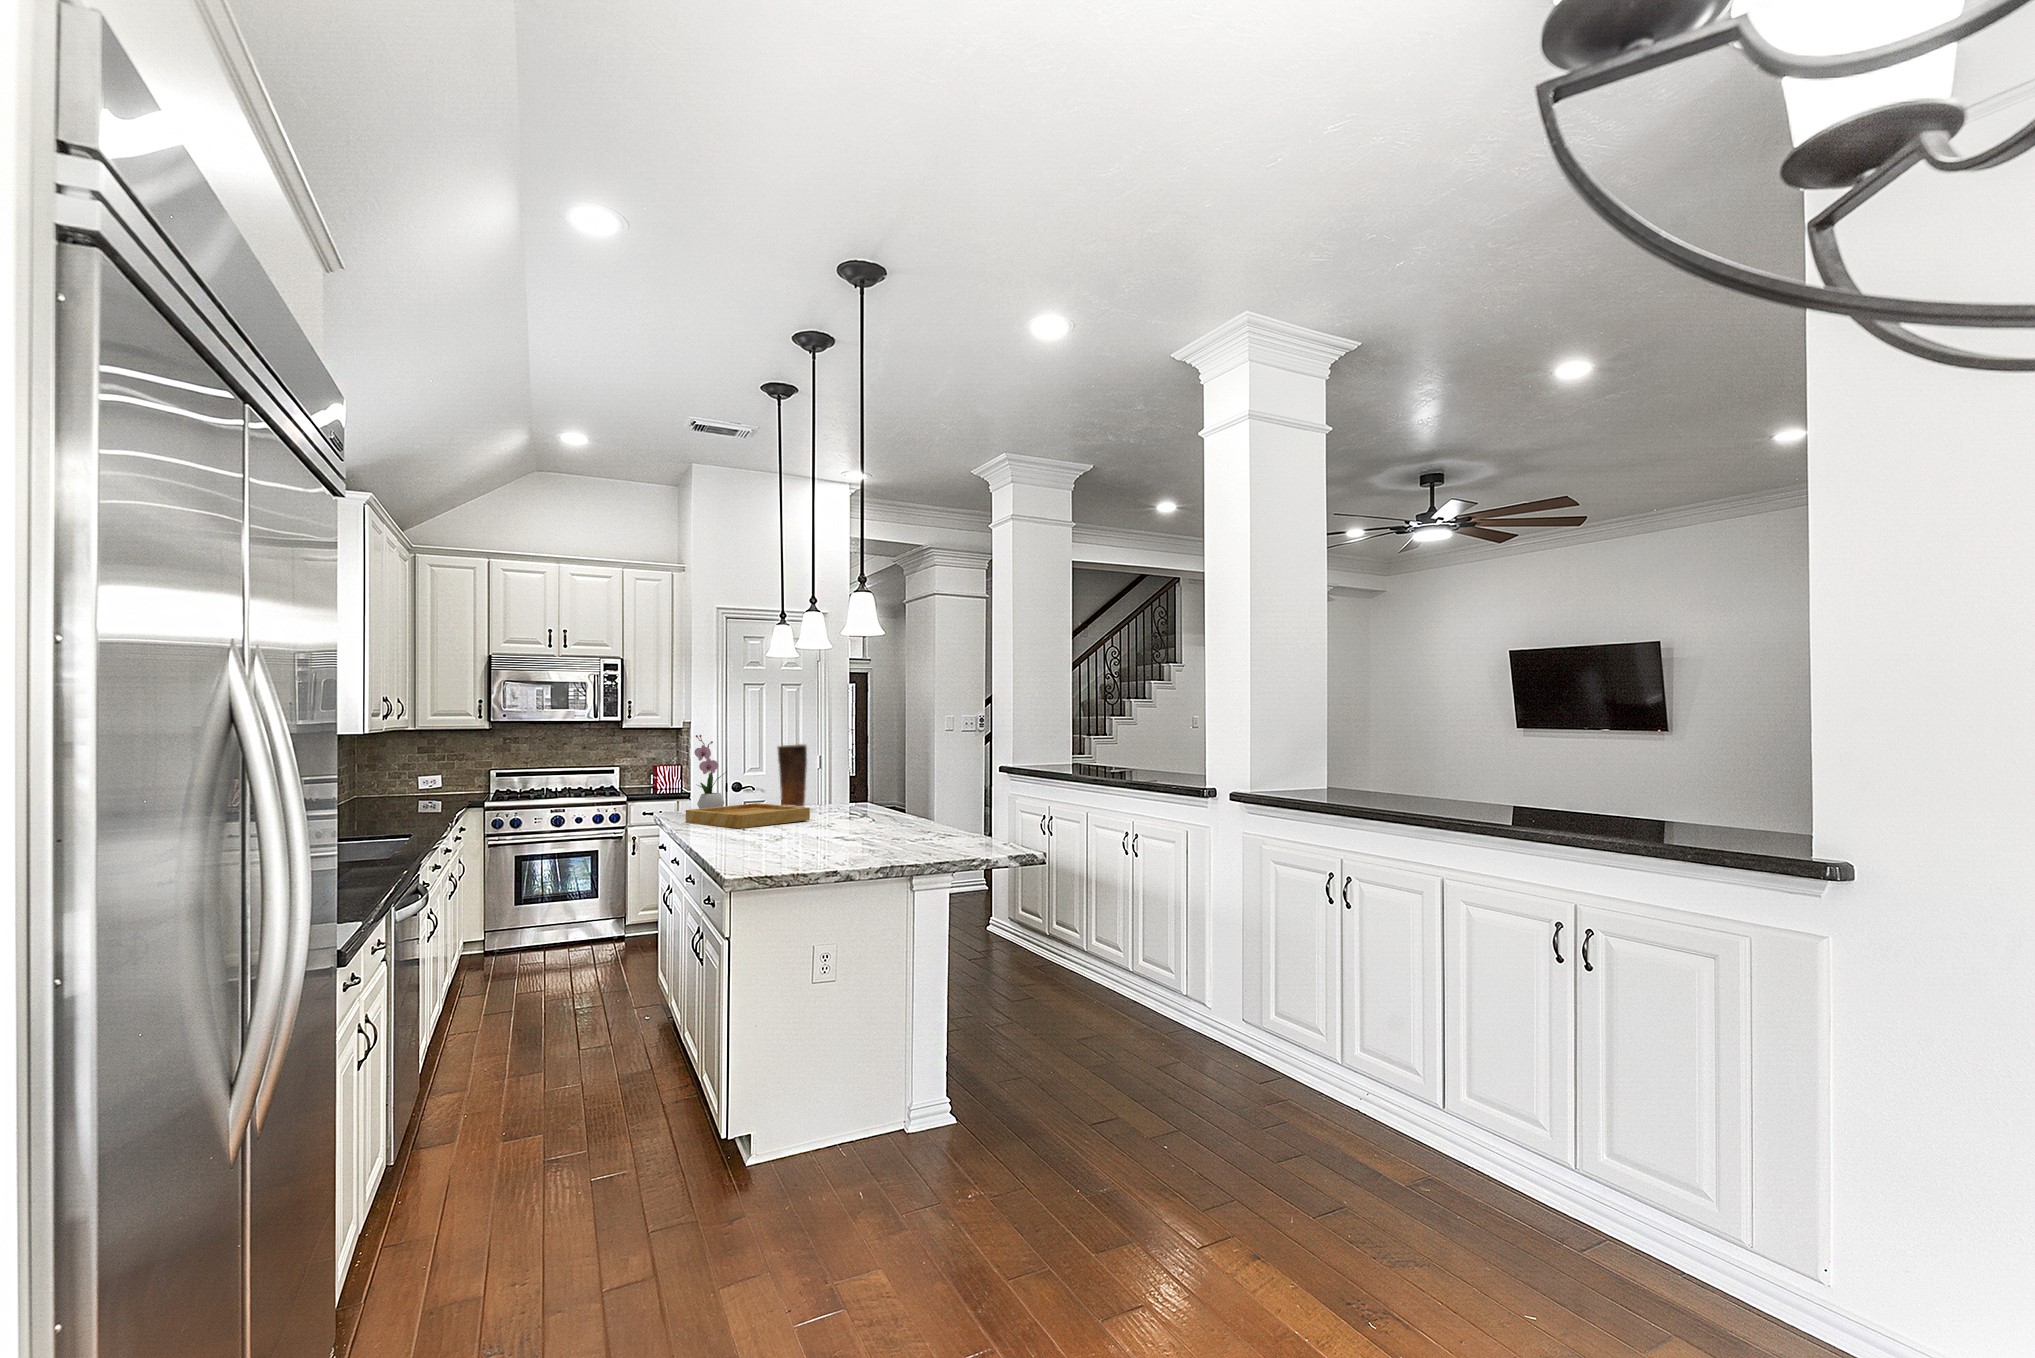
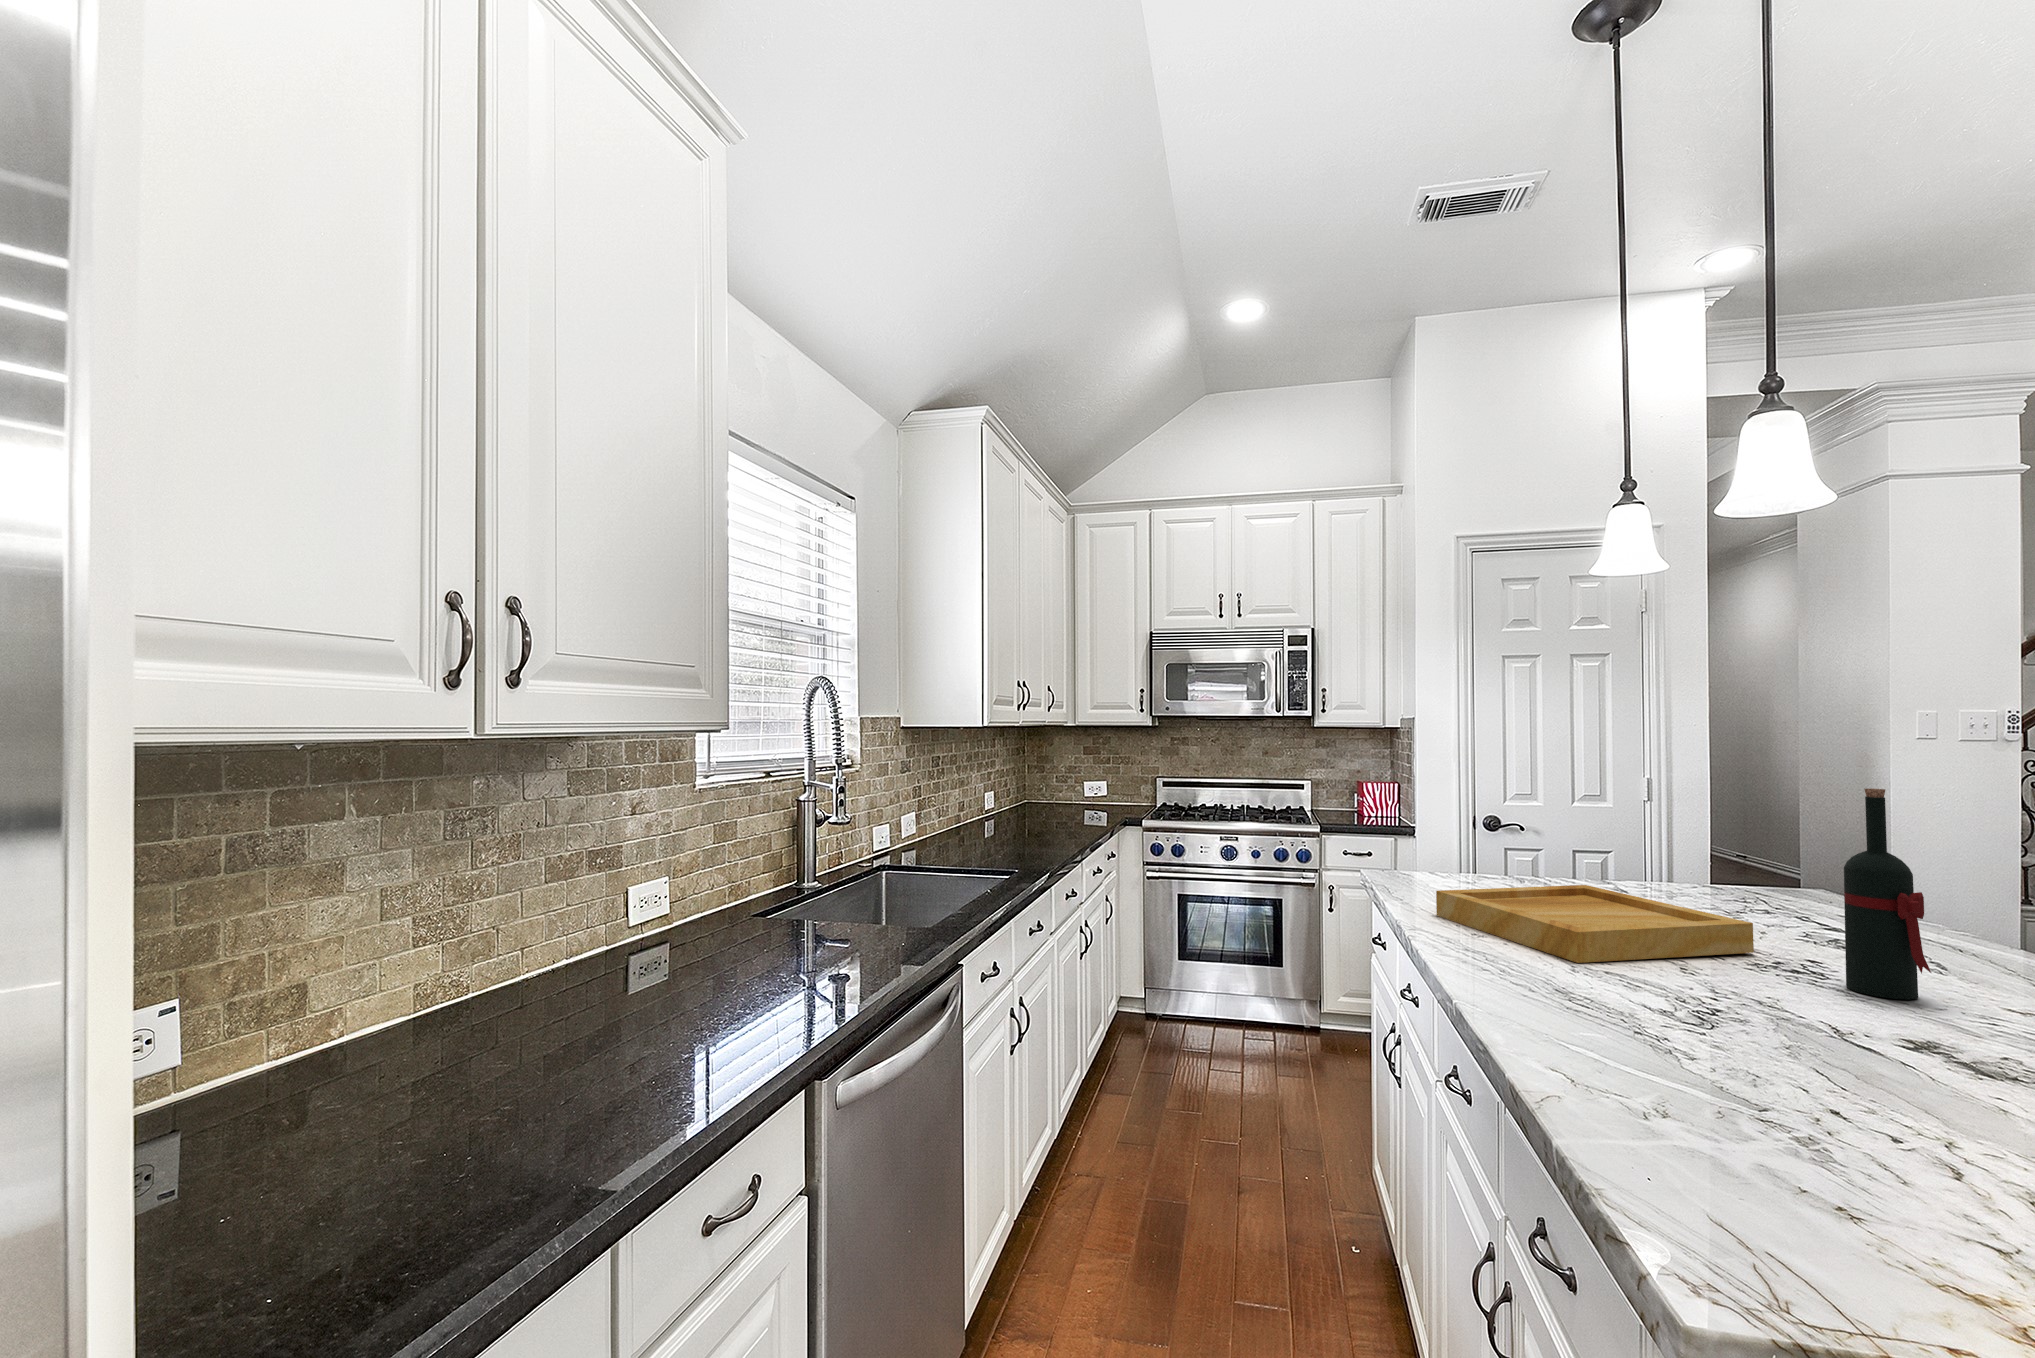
flower arrangement: present [694,735,725,809] -> none [1445,739,1511,894]
vase: present [777,744,807,807] -> none [1618,764,1691,905]
wine bottle: none [830,750,851,826] -> present [1844,788,1931,1000]

